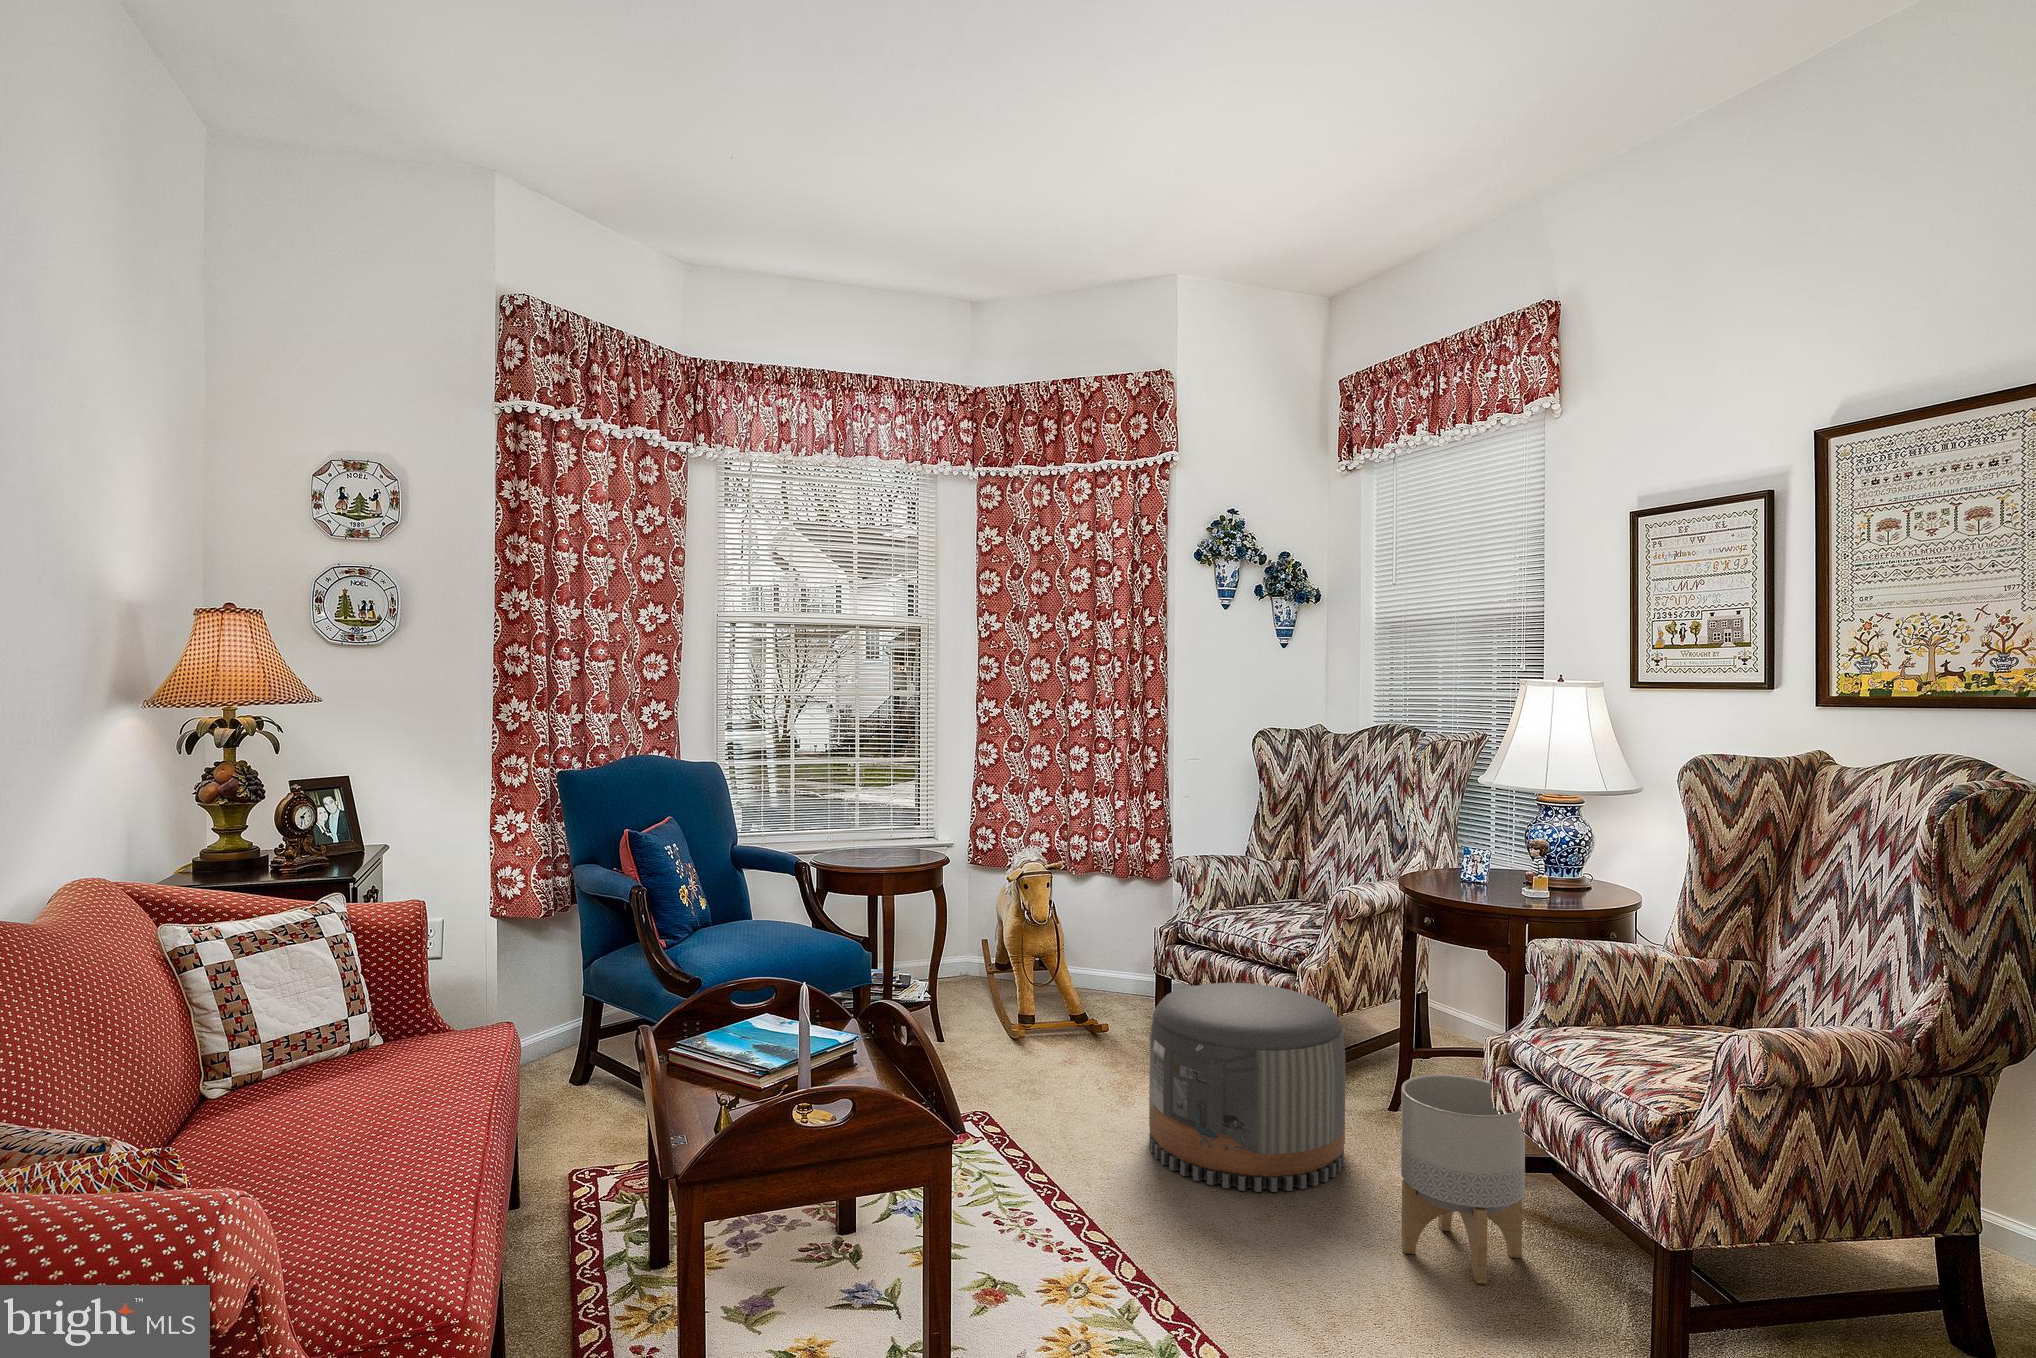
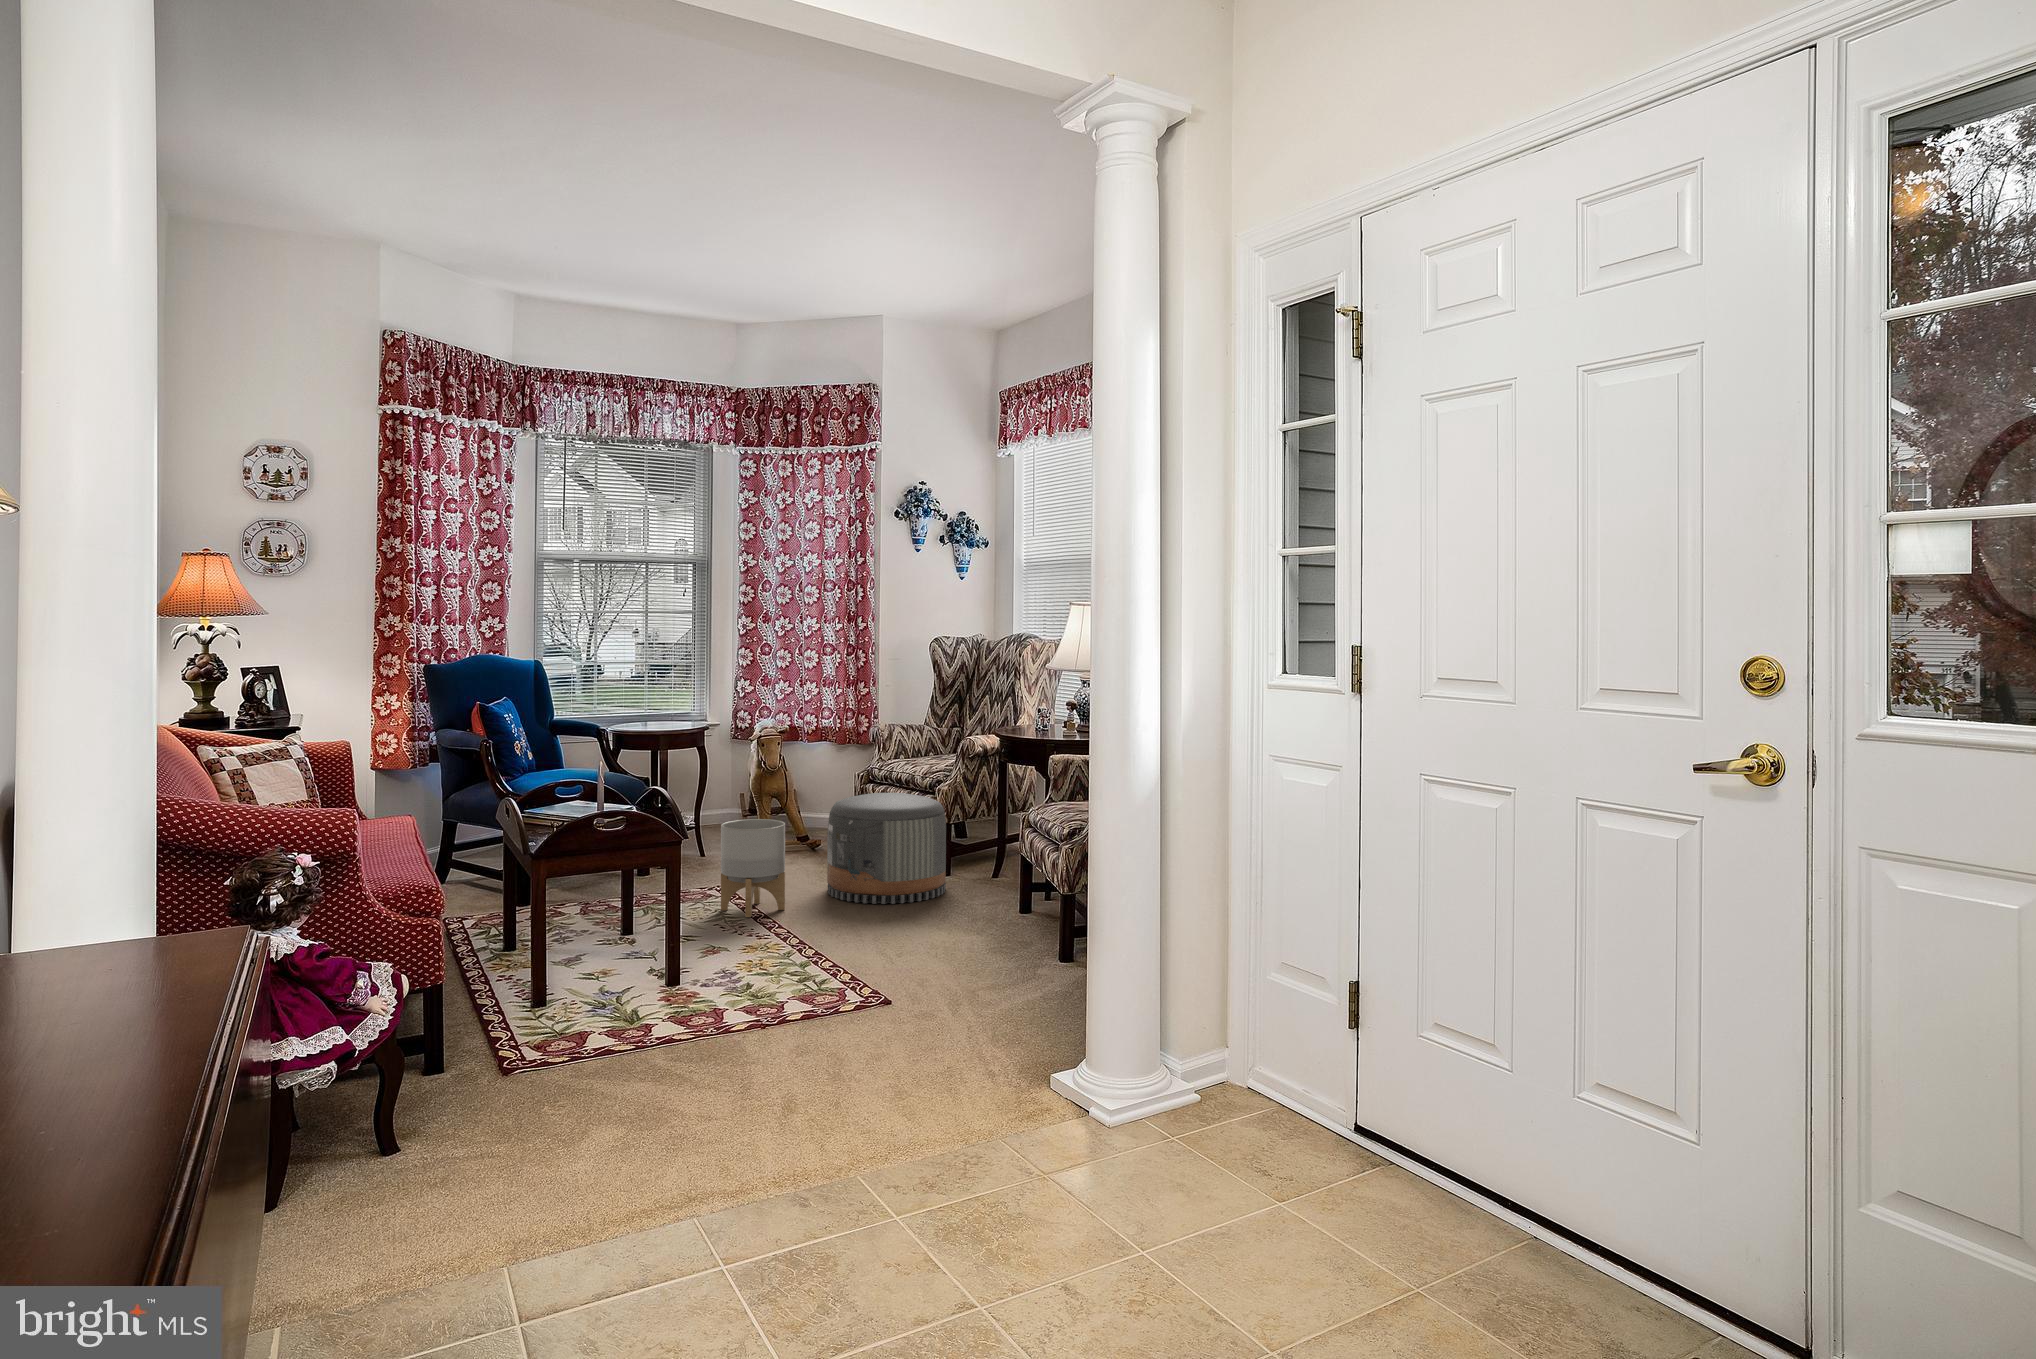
planter: present [1401,1075,1525,1284] -> present [721,819,785,917]

